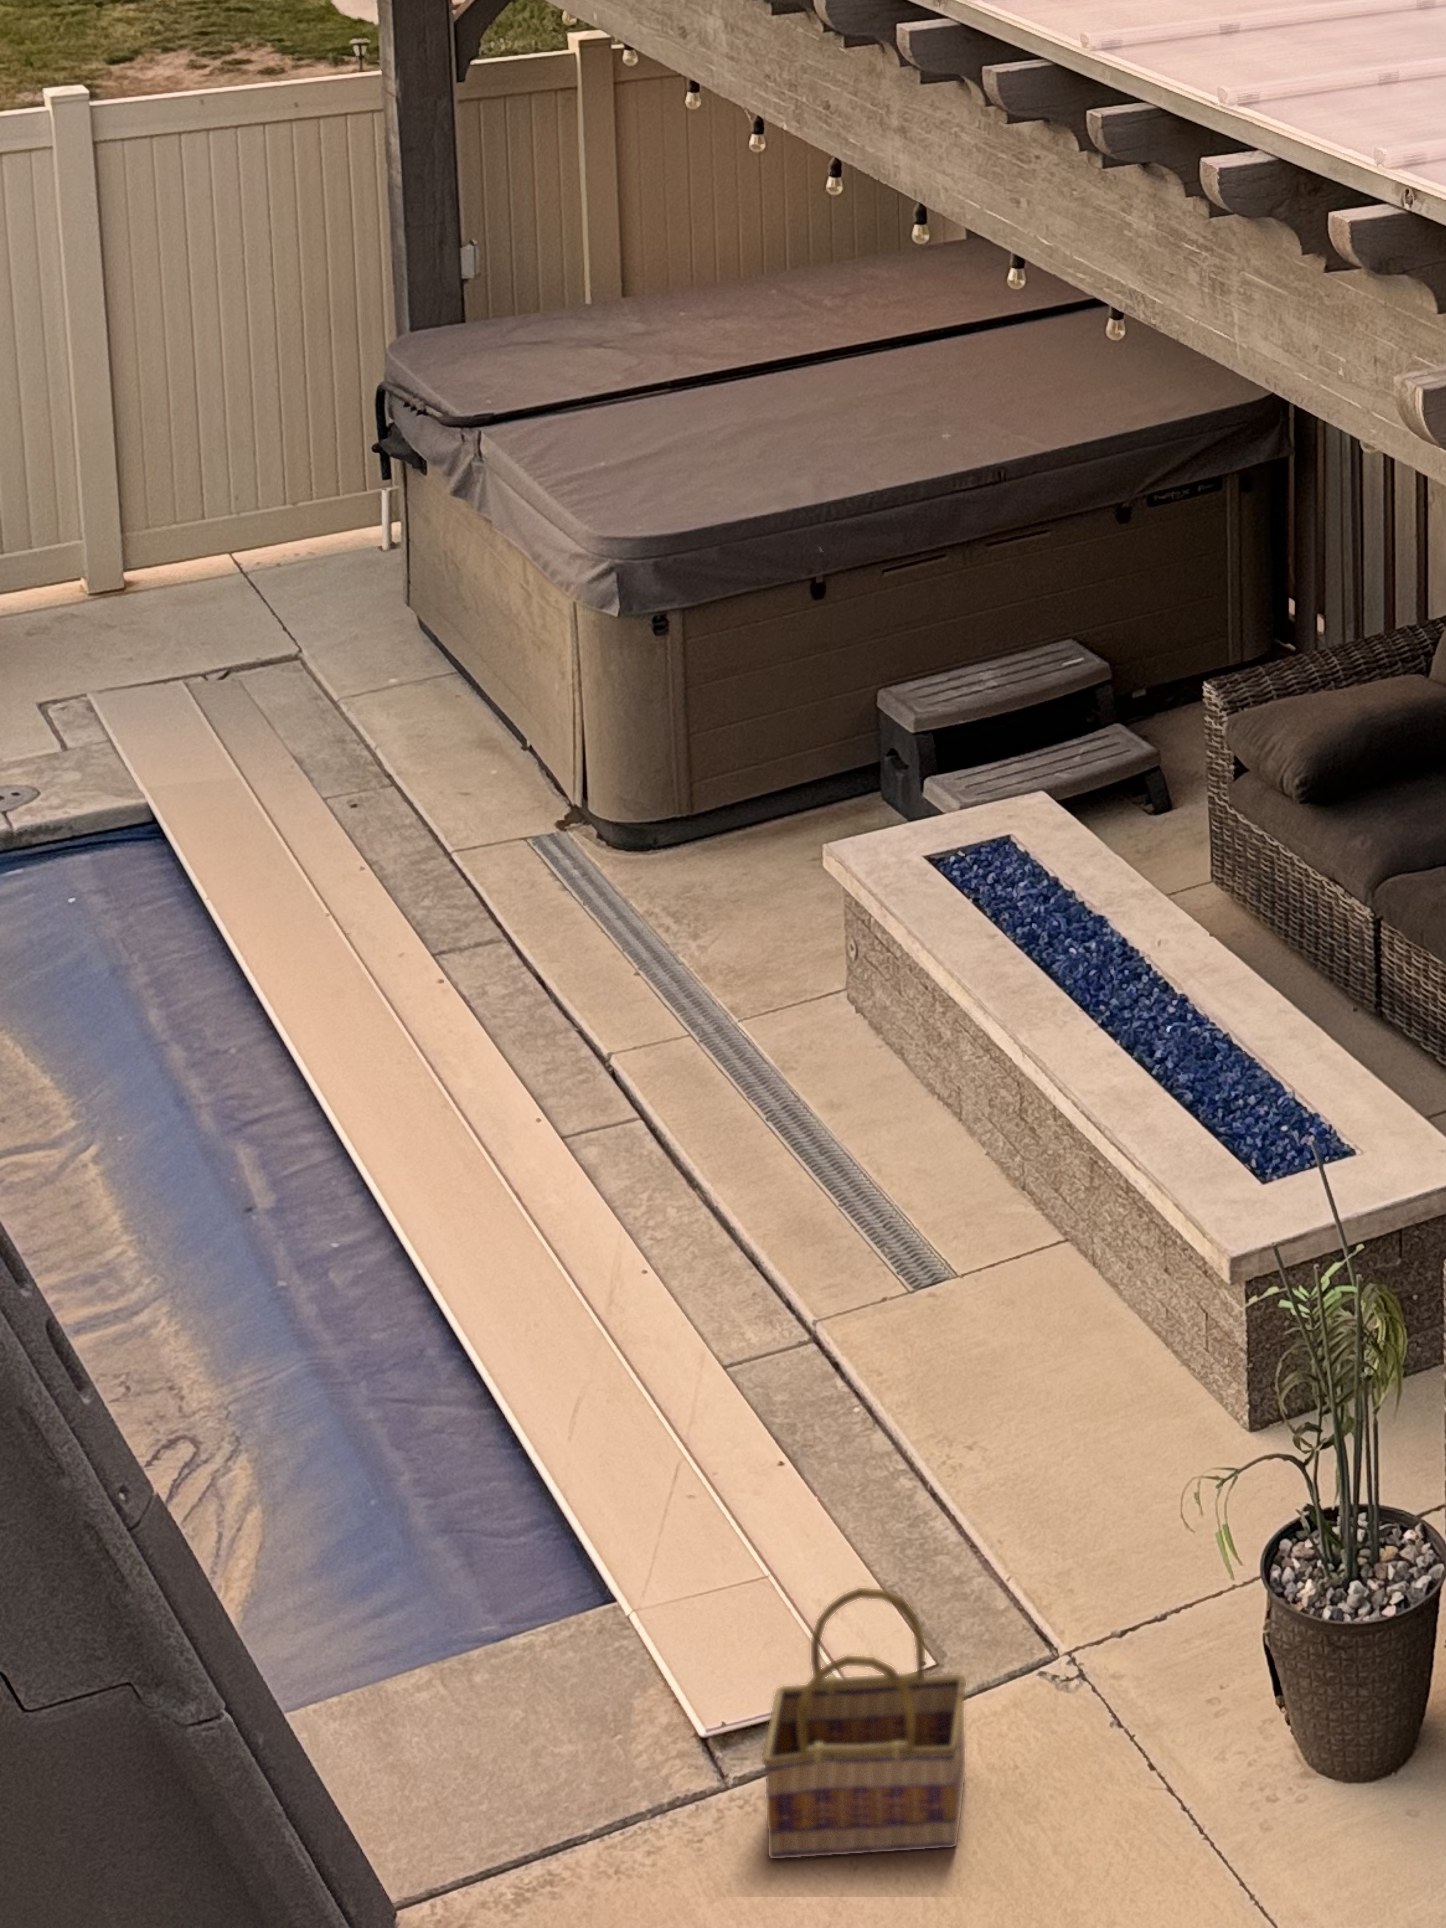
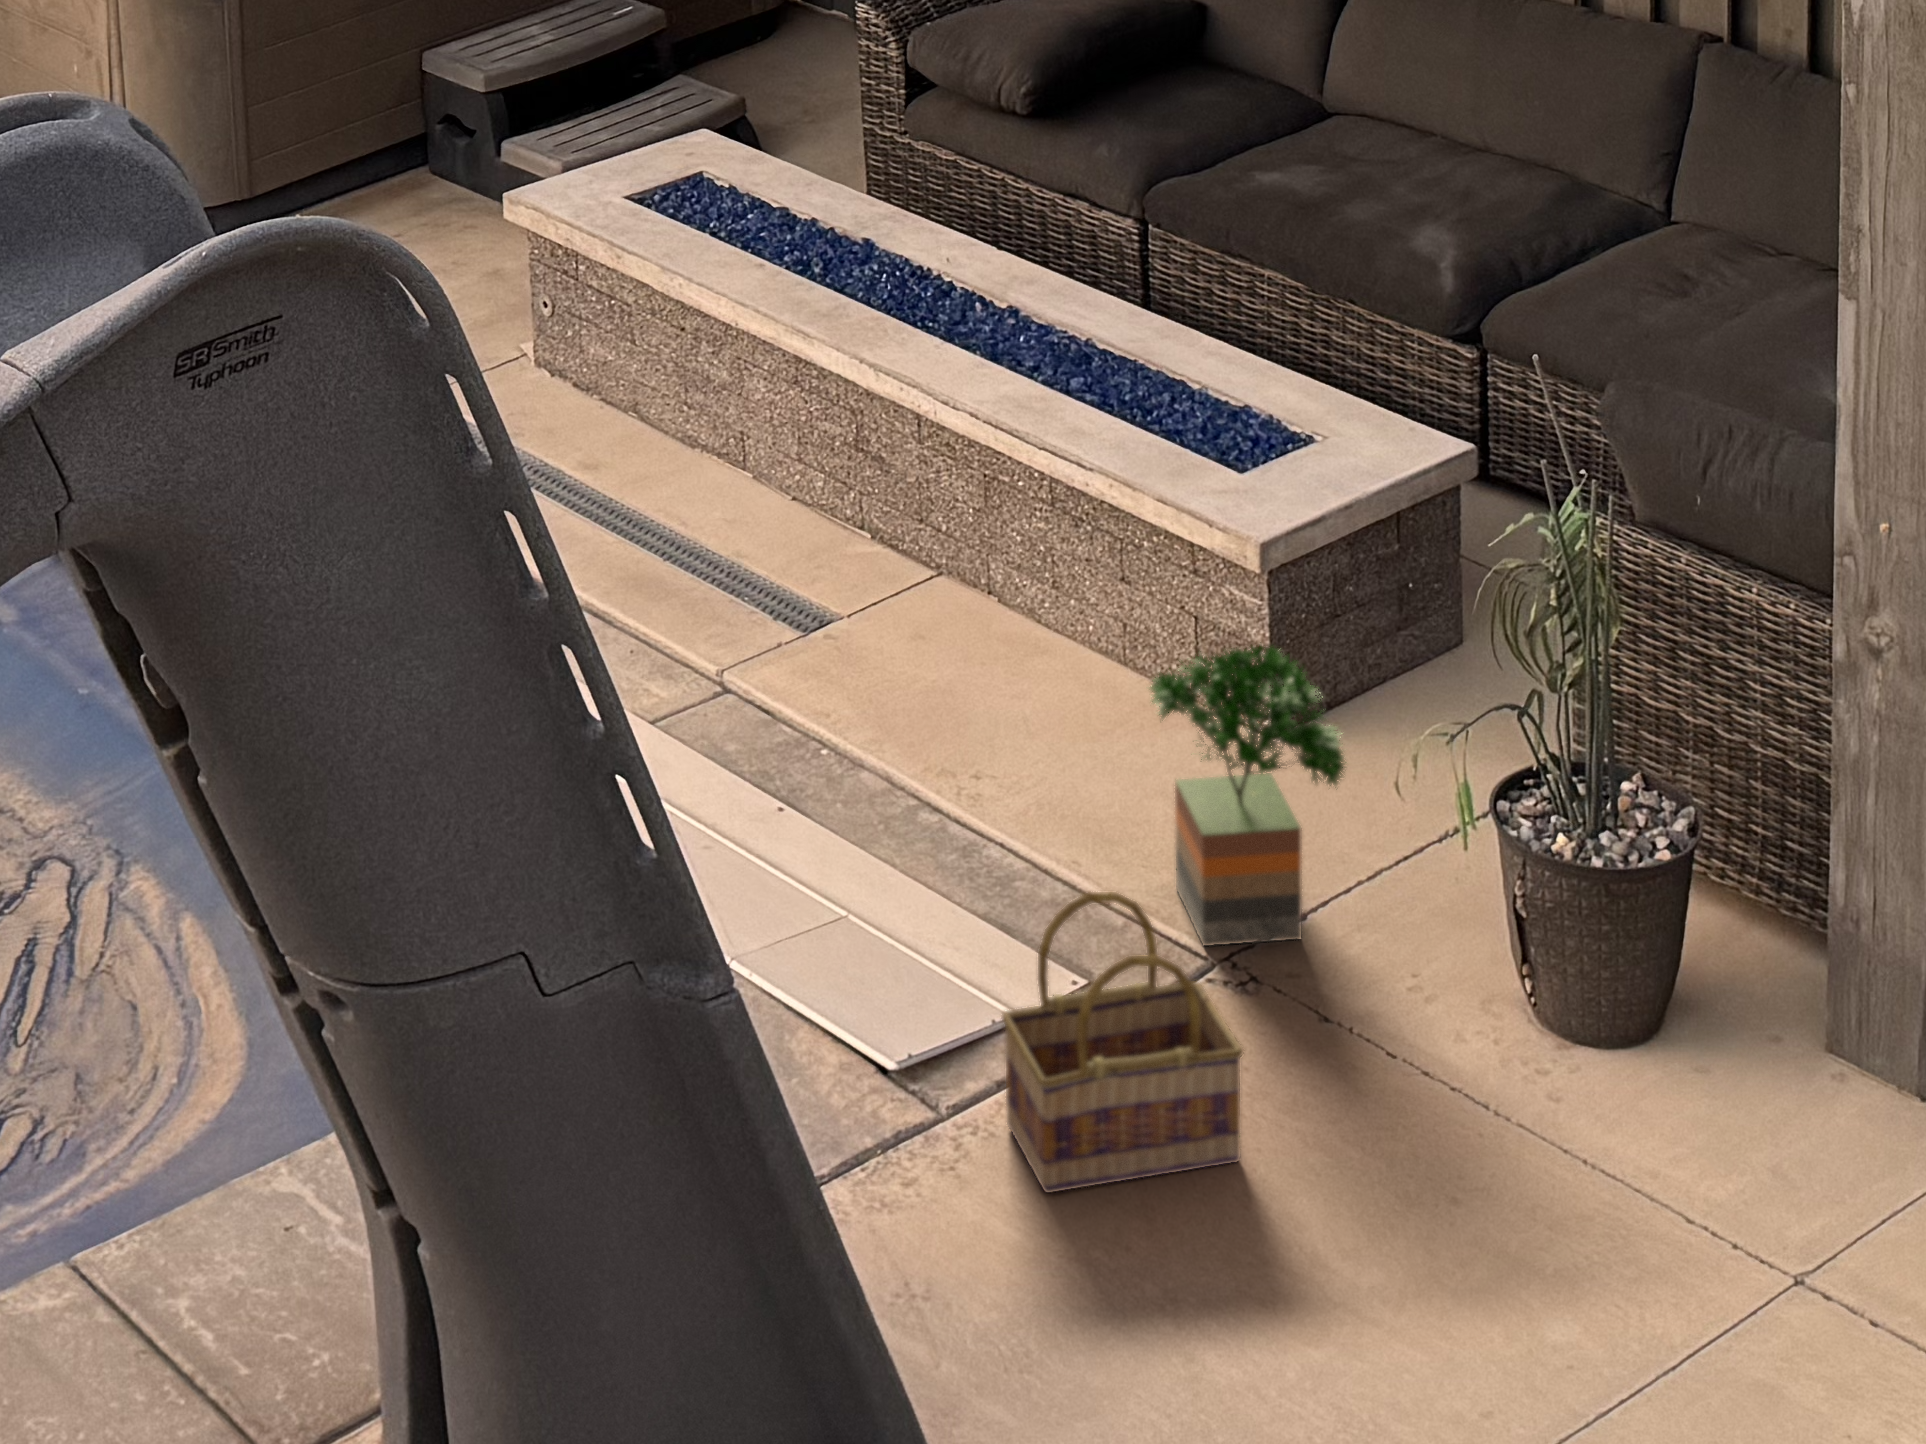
potted tree: none [1038,1356,1204,1632] -> present [1150,645,1346,946]

